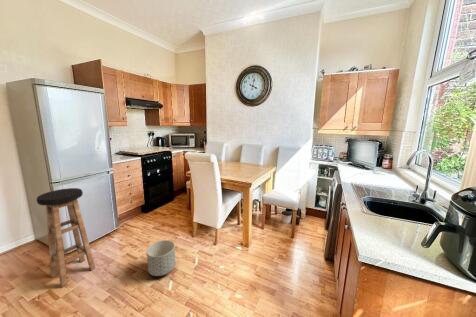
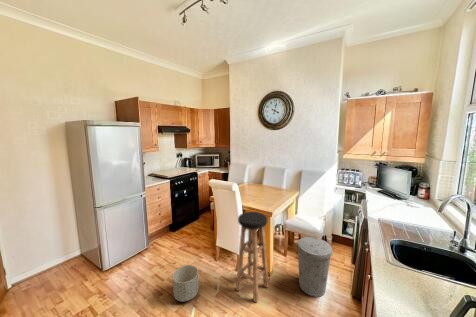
bar stool: present [37,188,95,287] -> present [236,212,269,302]
trash can: none [275,207,308,261] -> present [297,237,332,297]

